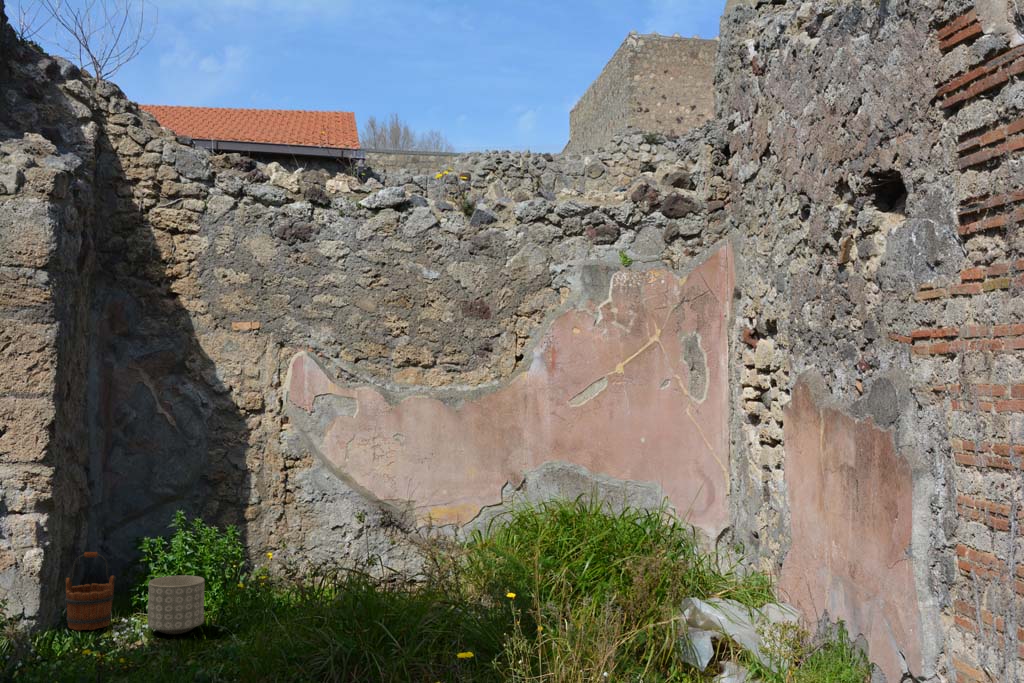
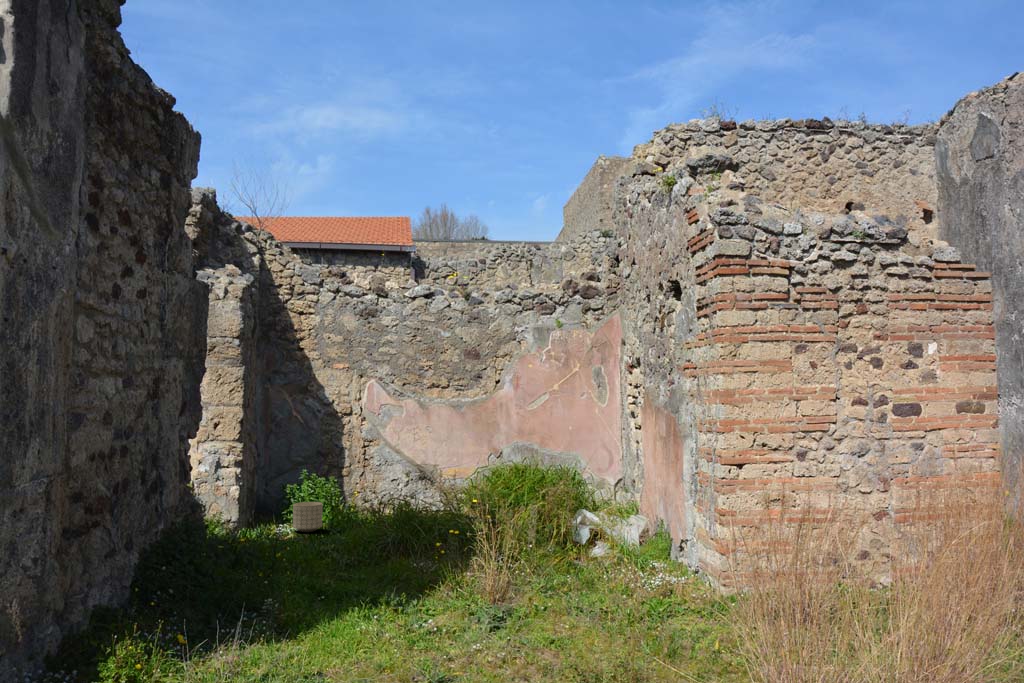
wooden bucket: present [64,552,116,630] -> none [248,489,275,531]

